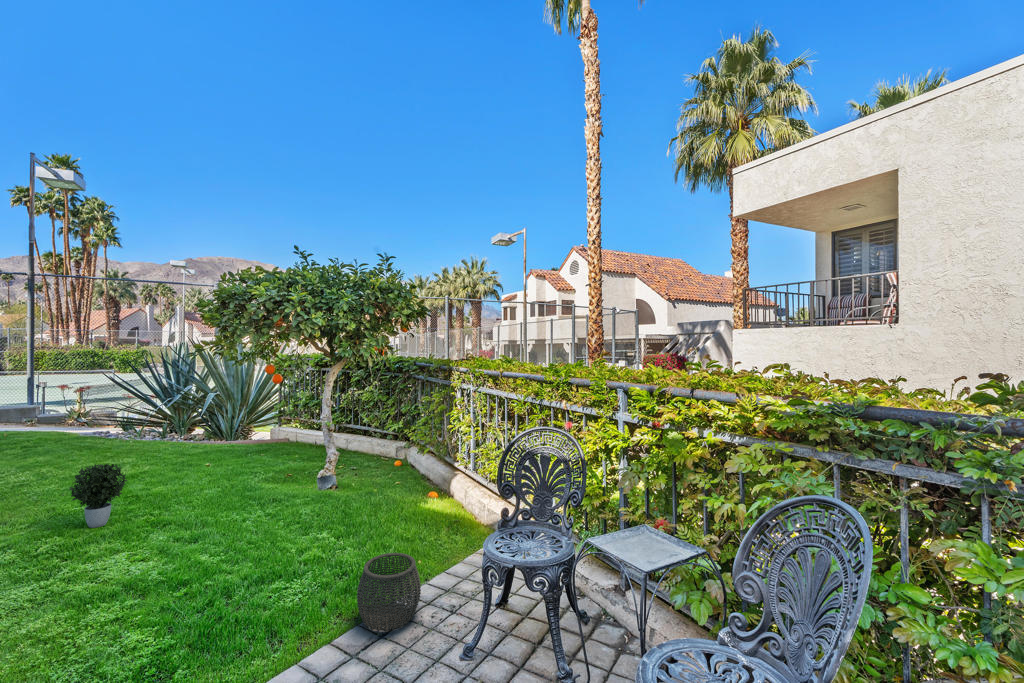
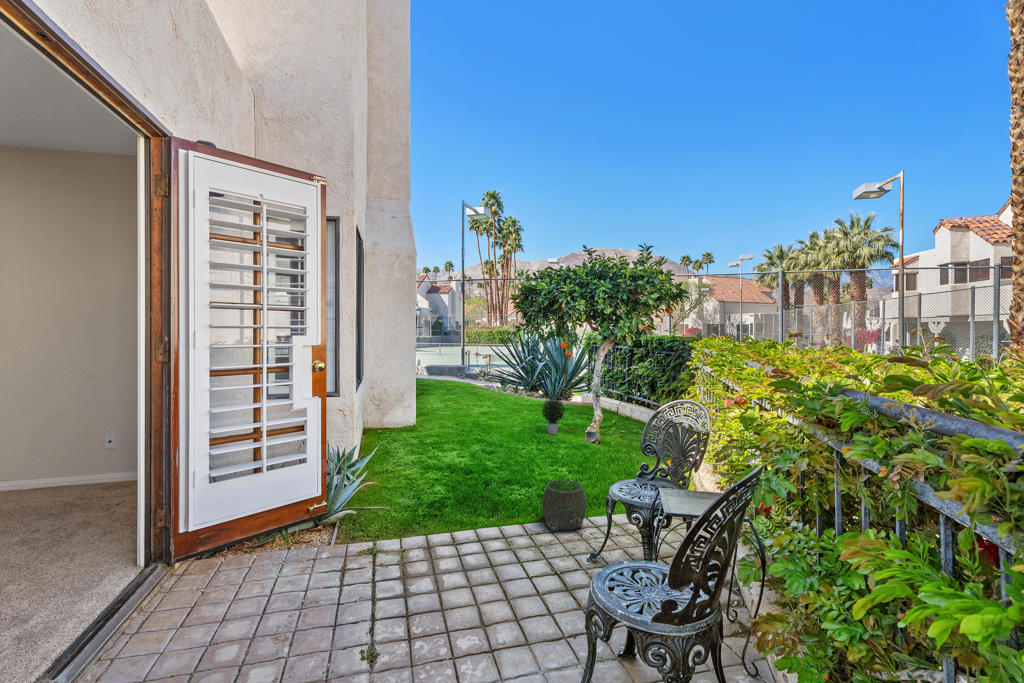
potted plant: present [70,464,127,528] -> present [542,399,565,434]

